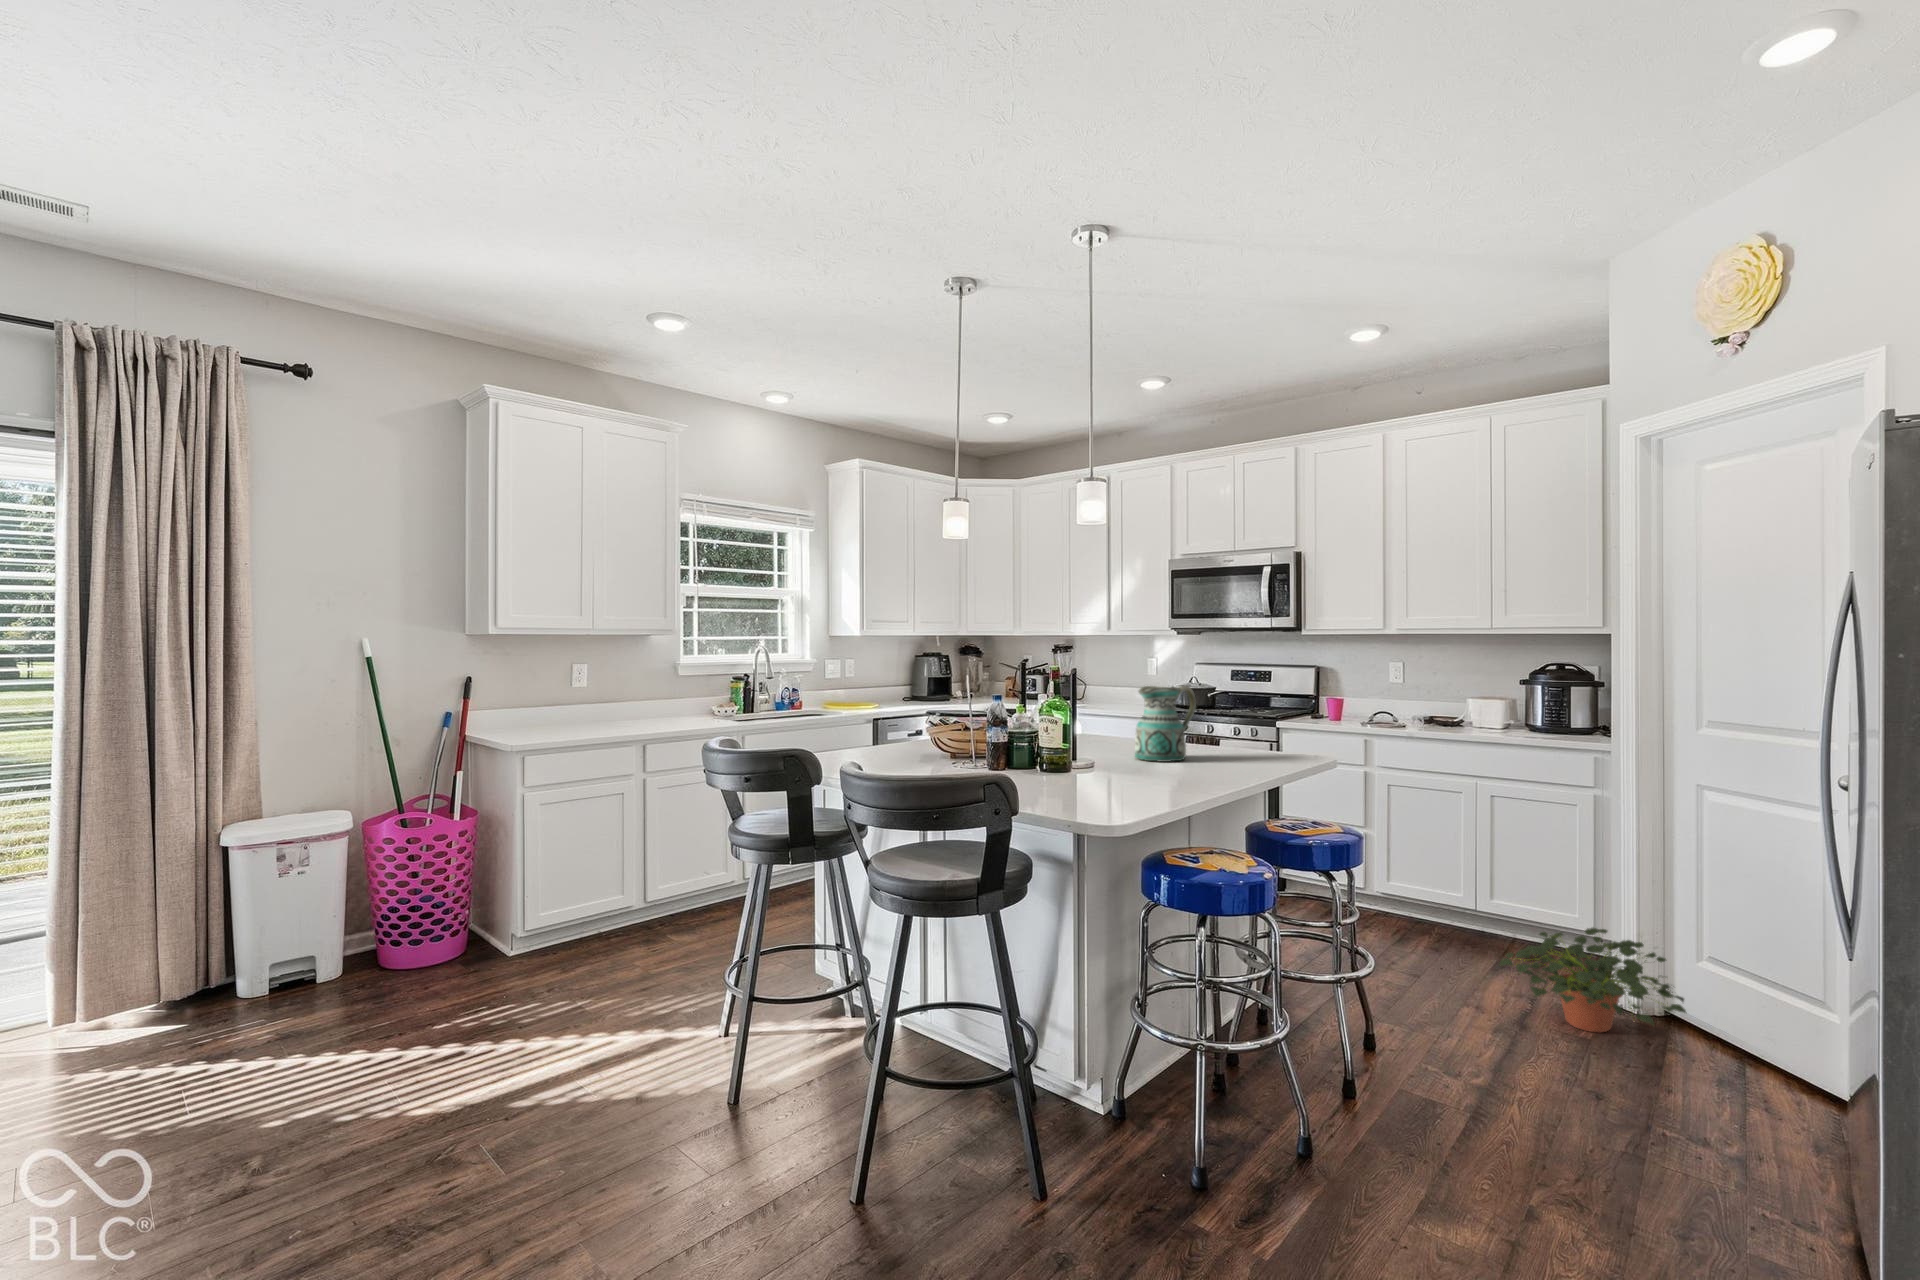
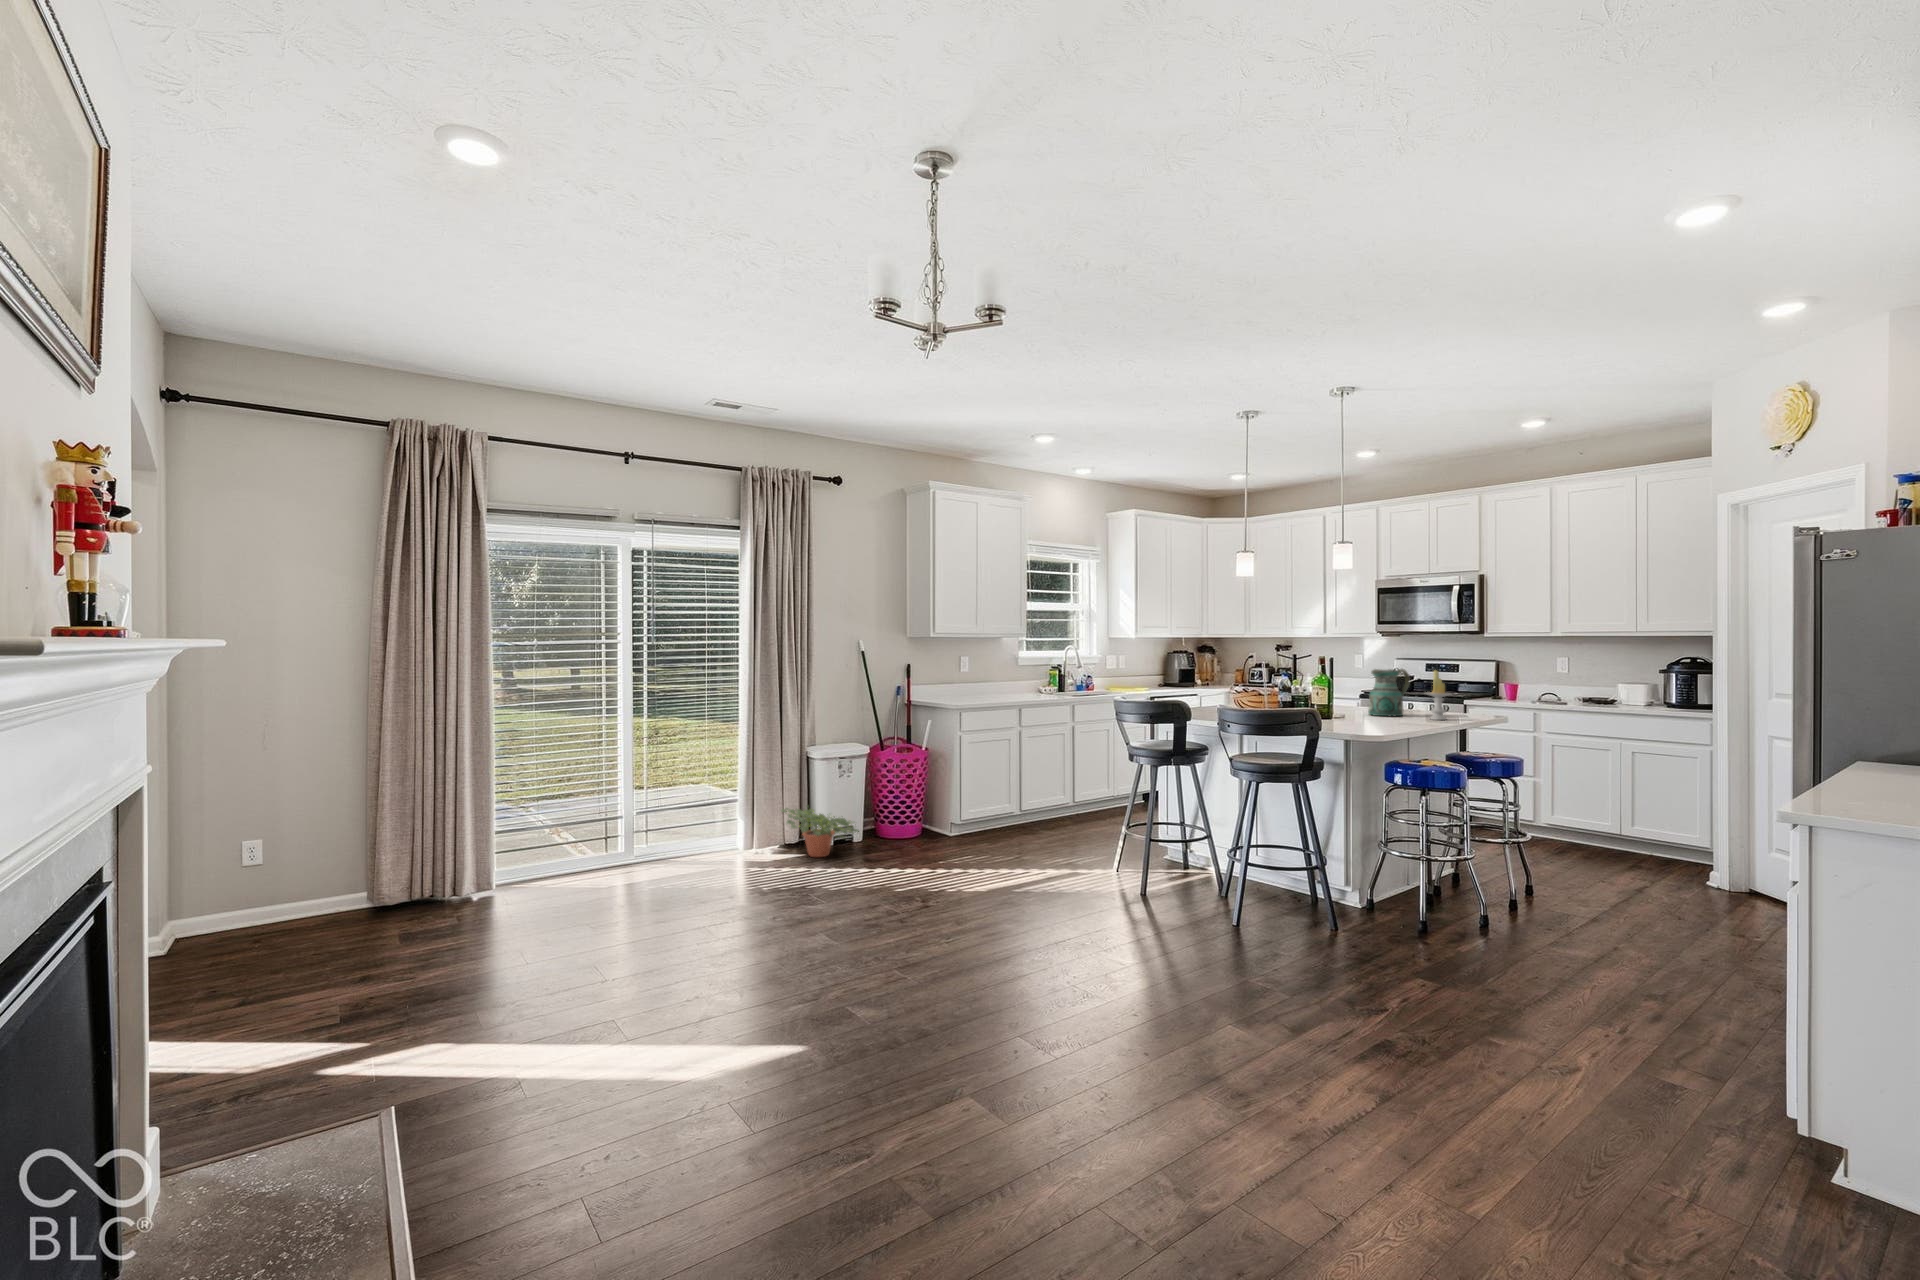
candle: none [1214,689,1255,770] -> present [1426,670,1451,720]
potted plant: present [1500,928,1686,1032] -> present [781,806,859,857]

